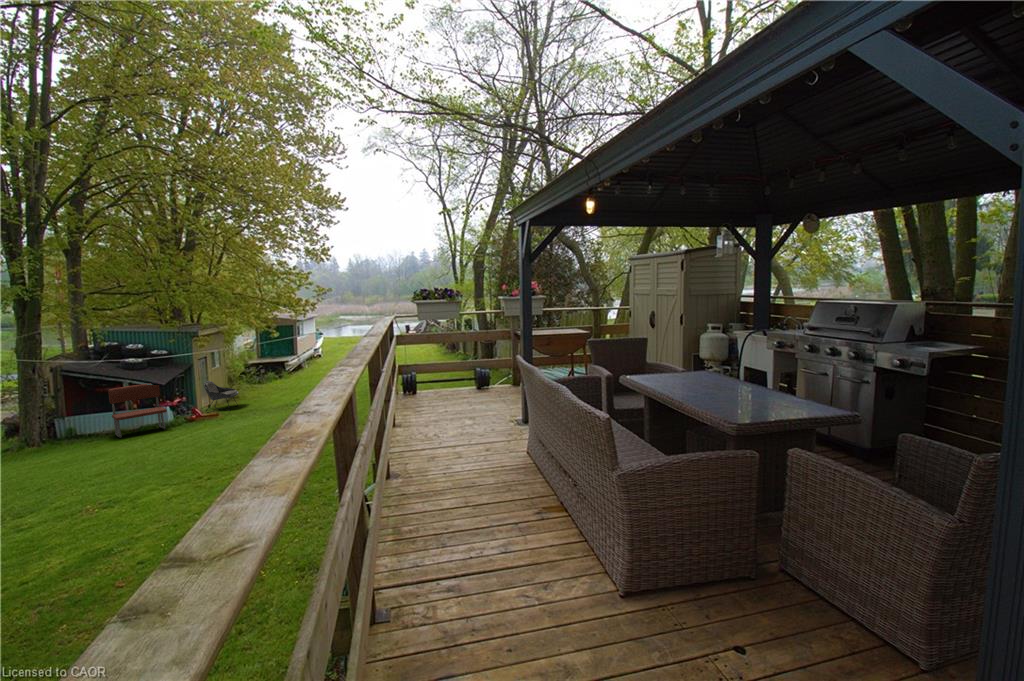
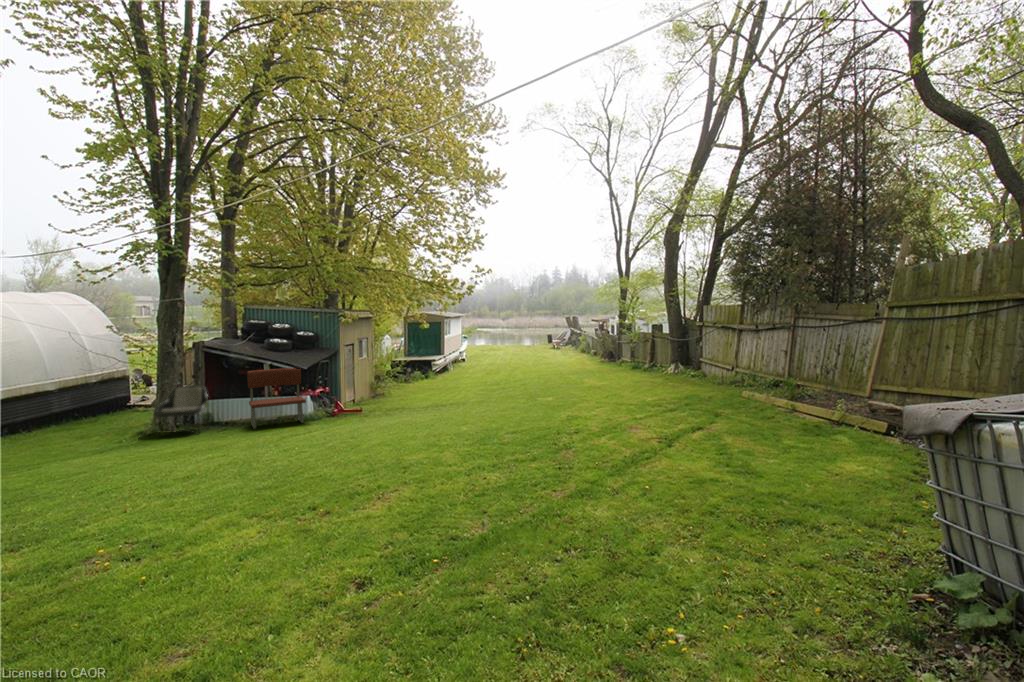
lounge chair: present [203,381,239,413] -> present [154,385,210,434]

